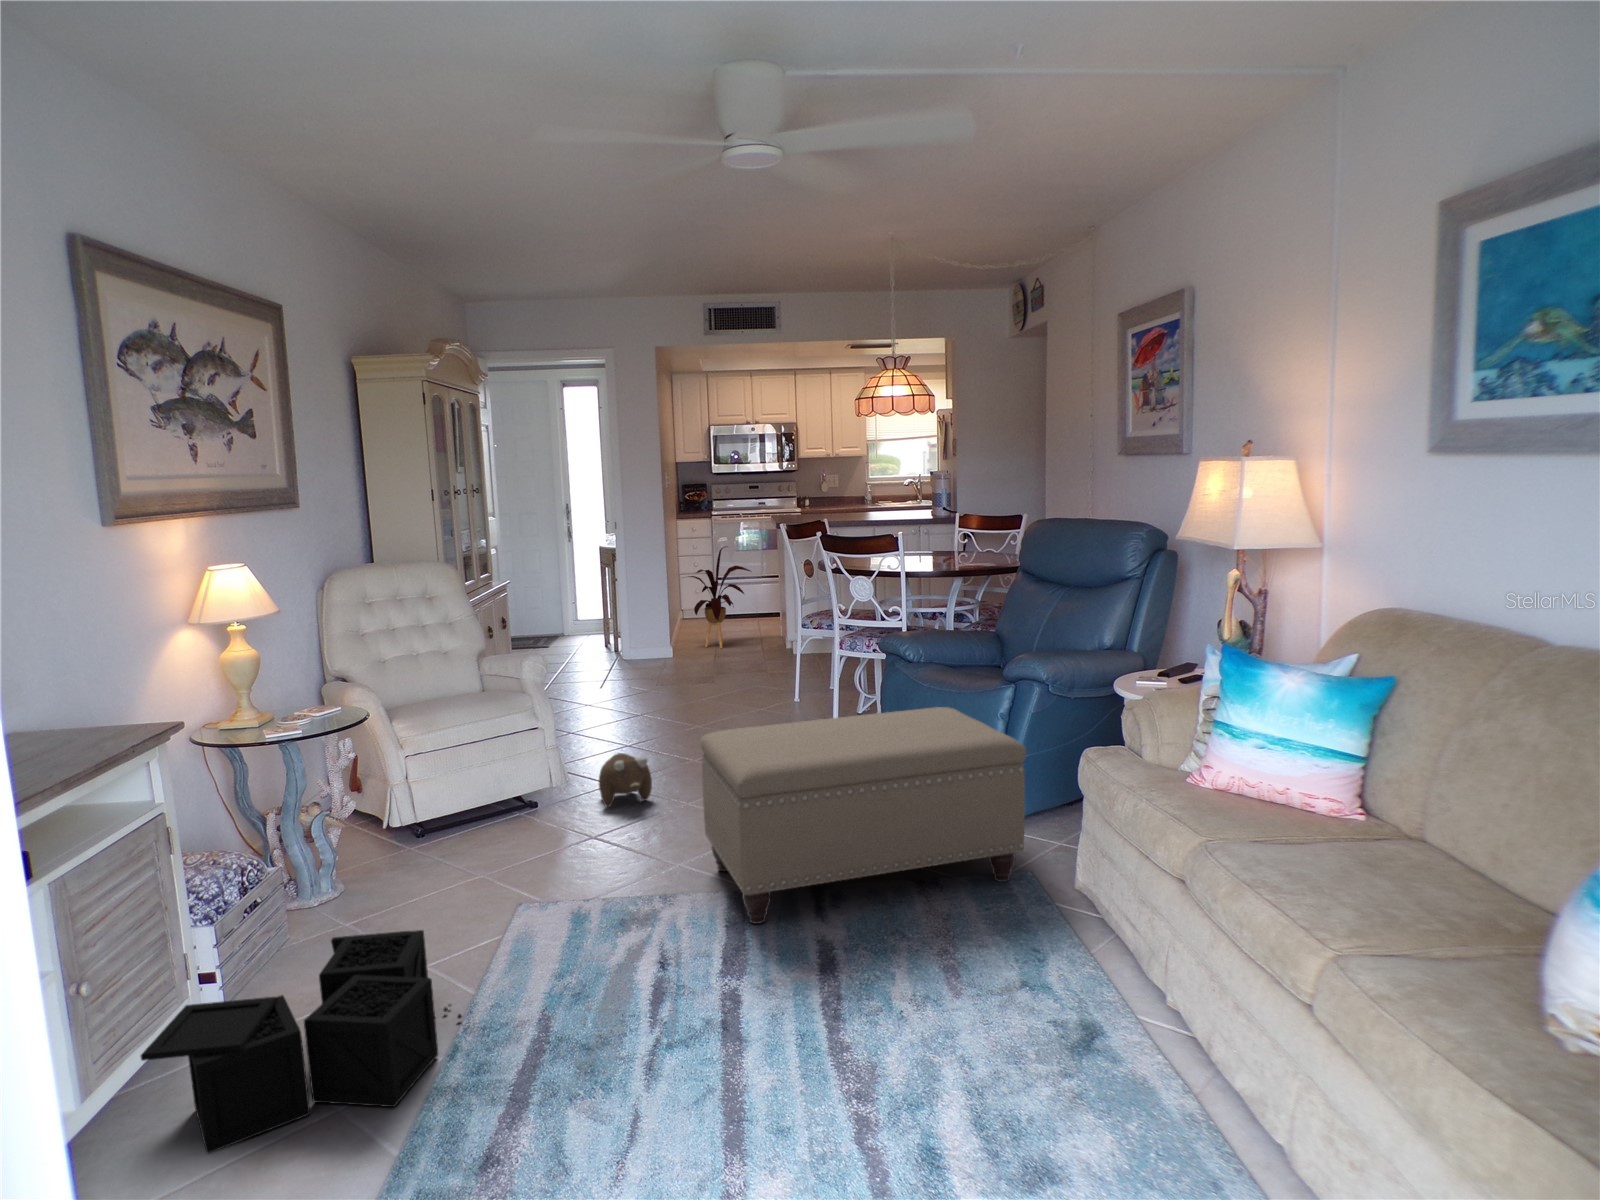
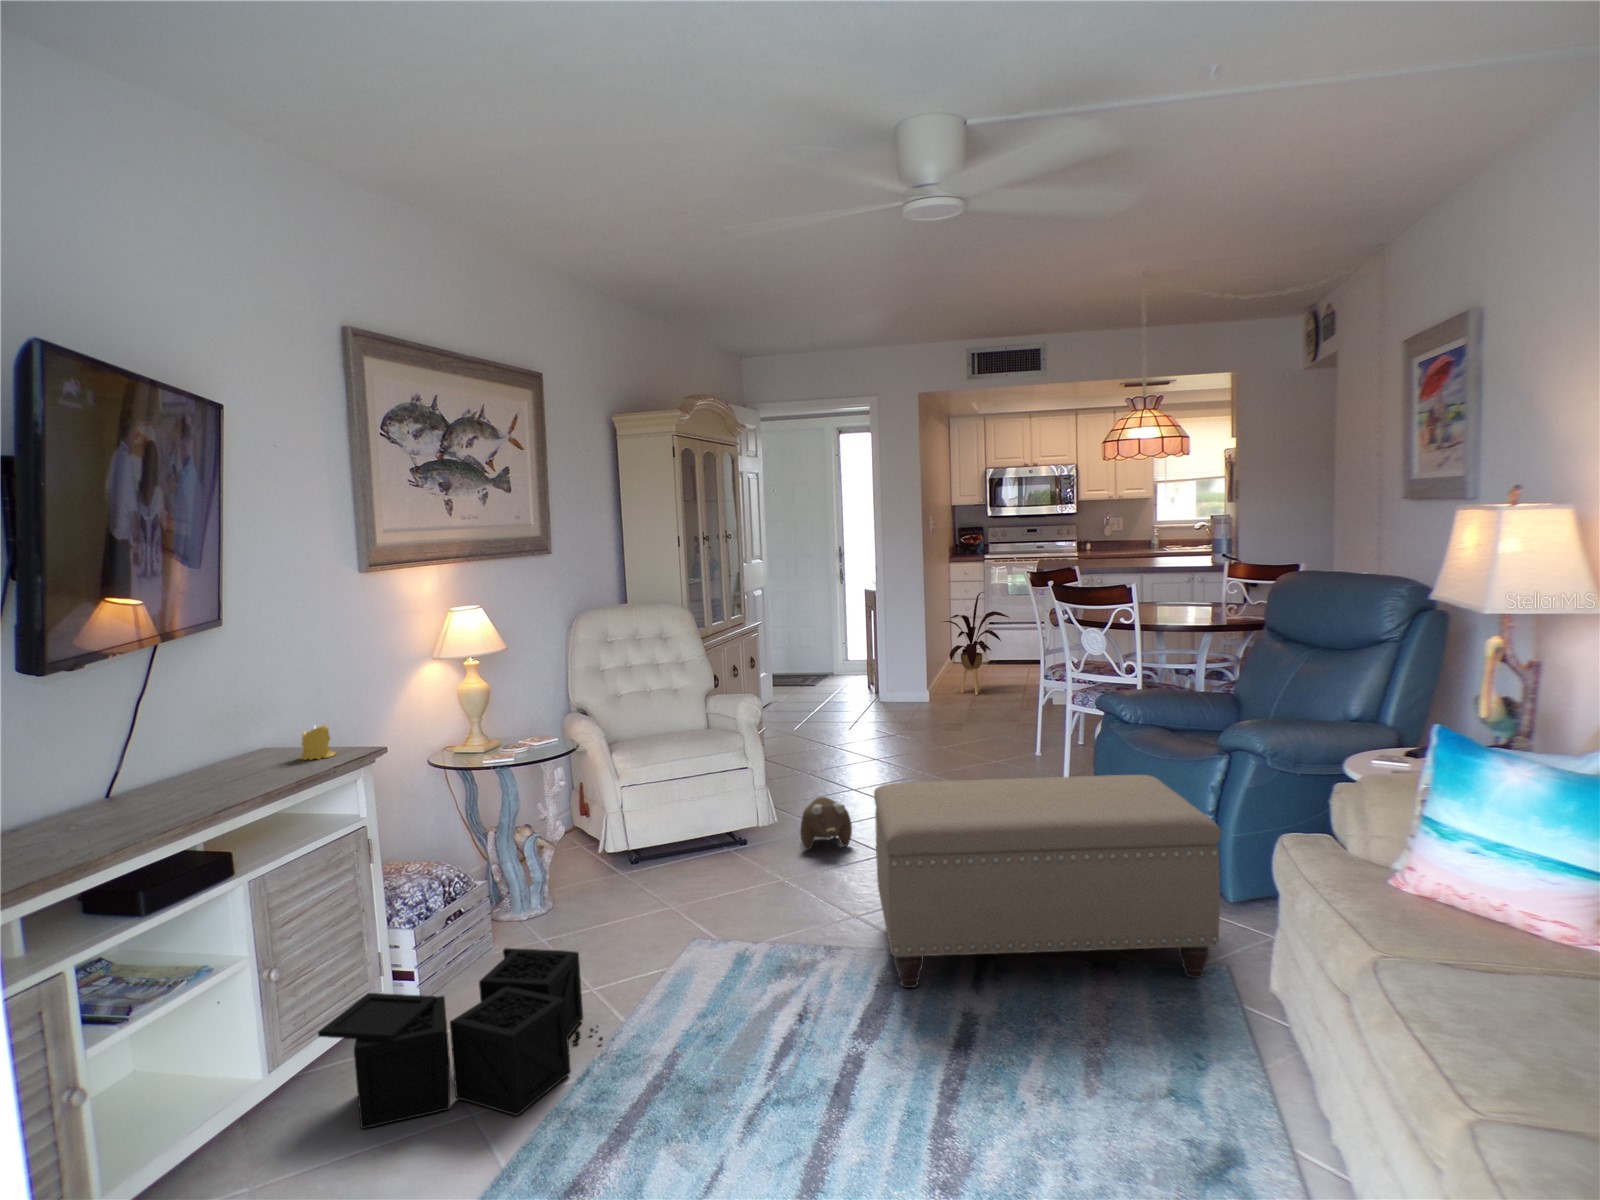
candle: none [69,703,119,747] -> present [299,724,336,760]

